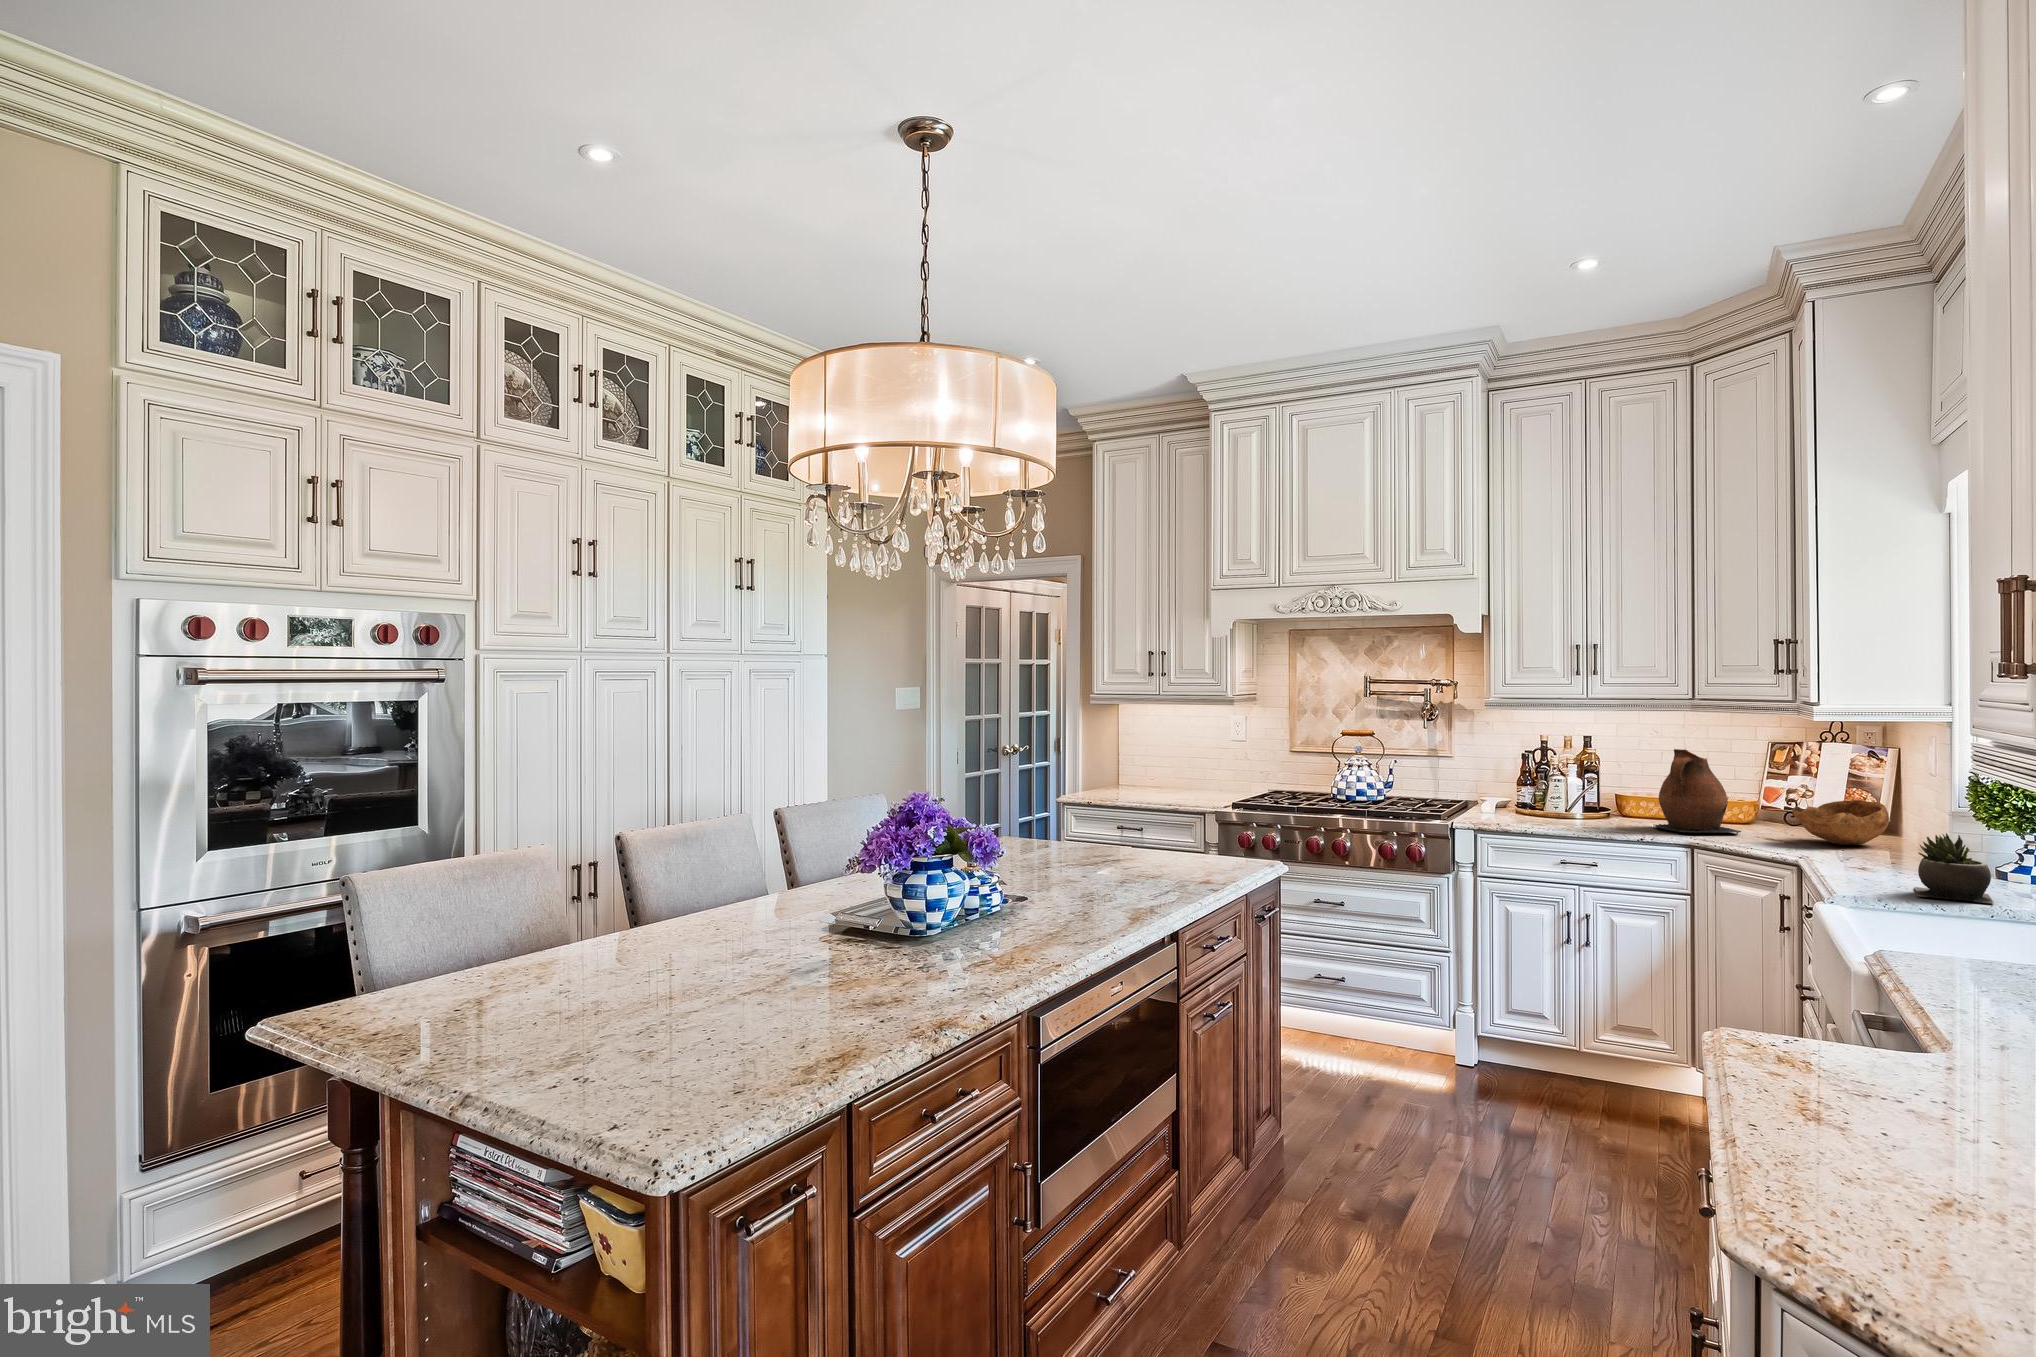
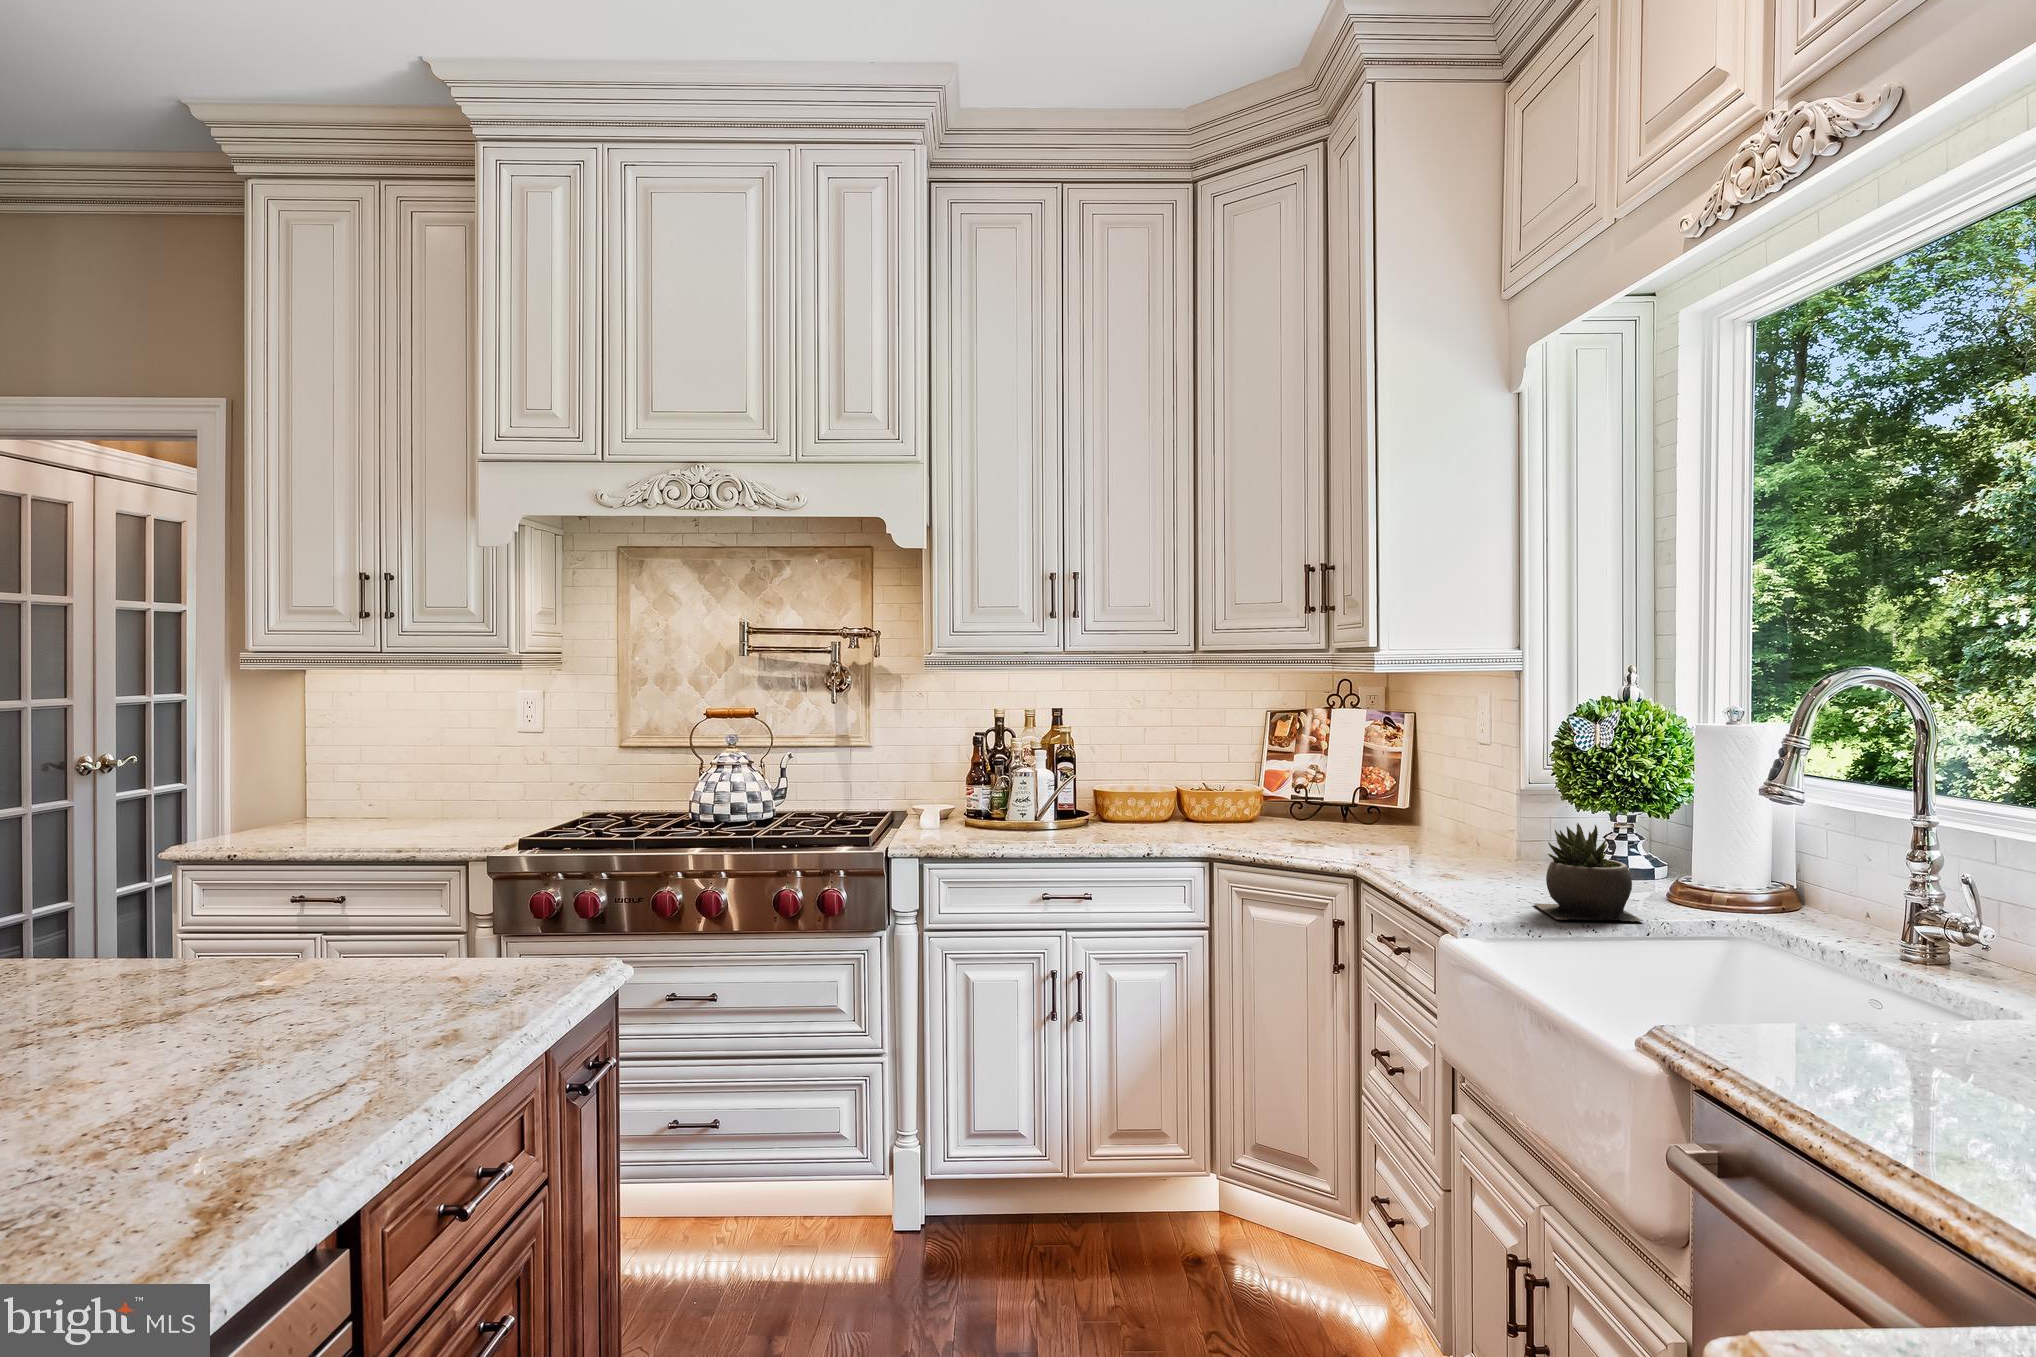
ceramic pitcher: present [1655,749,1741,834] -> none [1150,720,1262,840]
wooden bowl: present [1792,800,1889,845] -> none [1327,781,1430,843]

